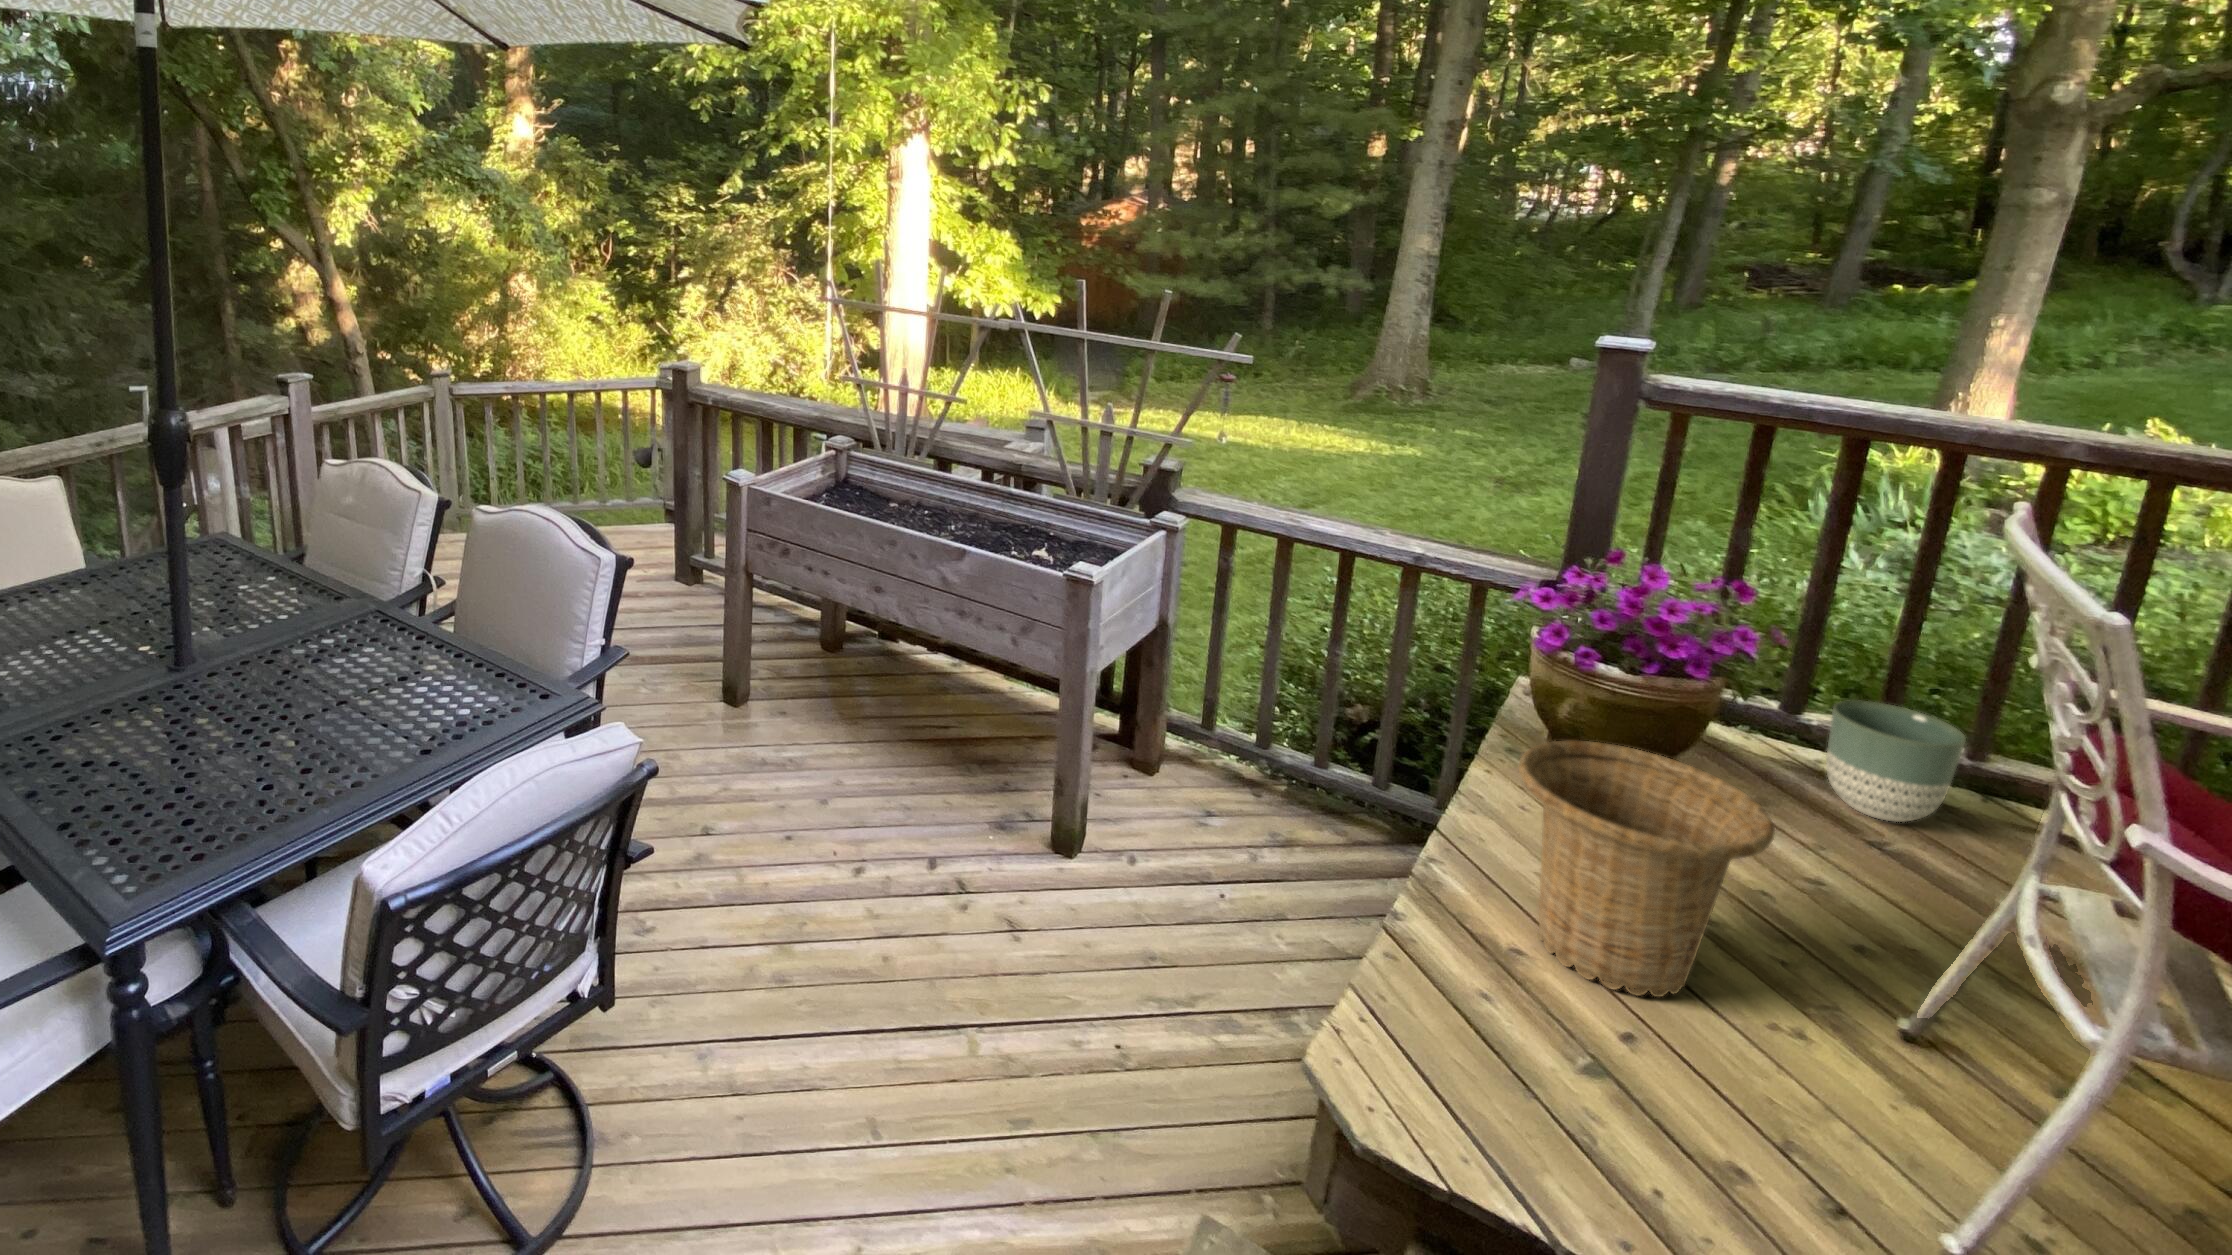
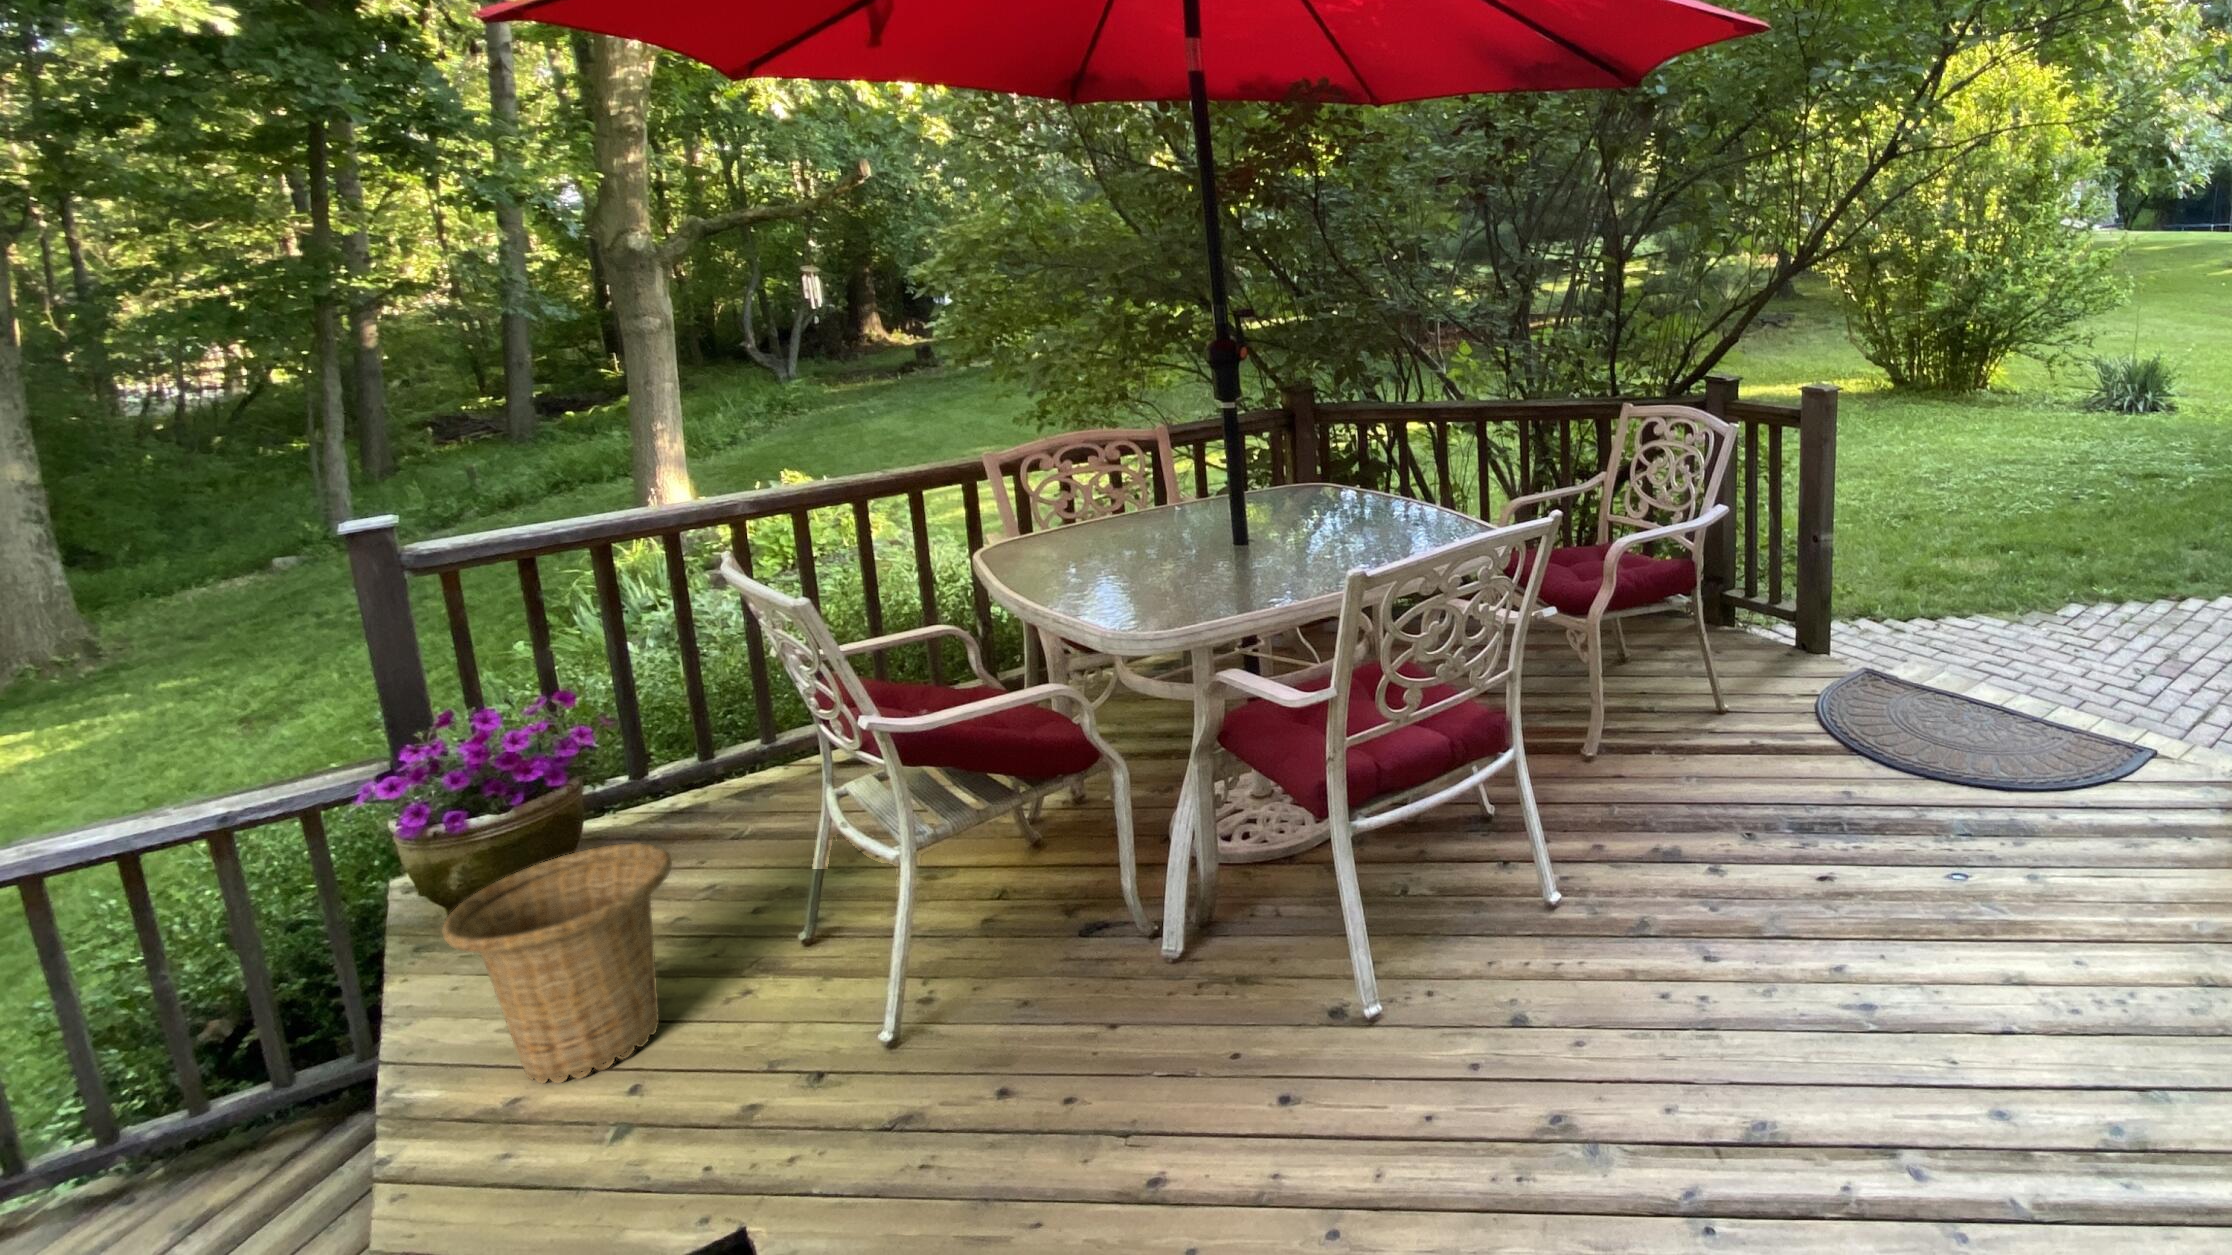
planter: present [1826,700,1966,822] -> none [669,728,762,824]

